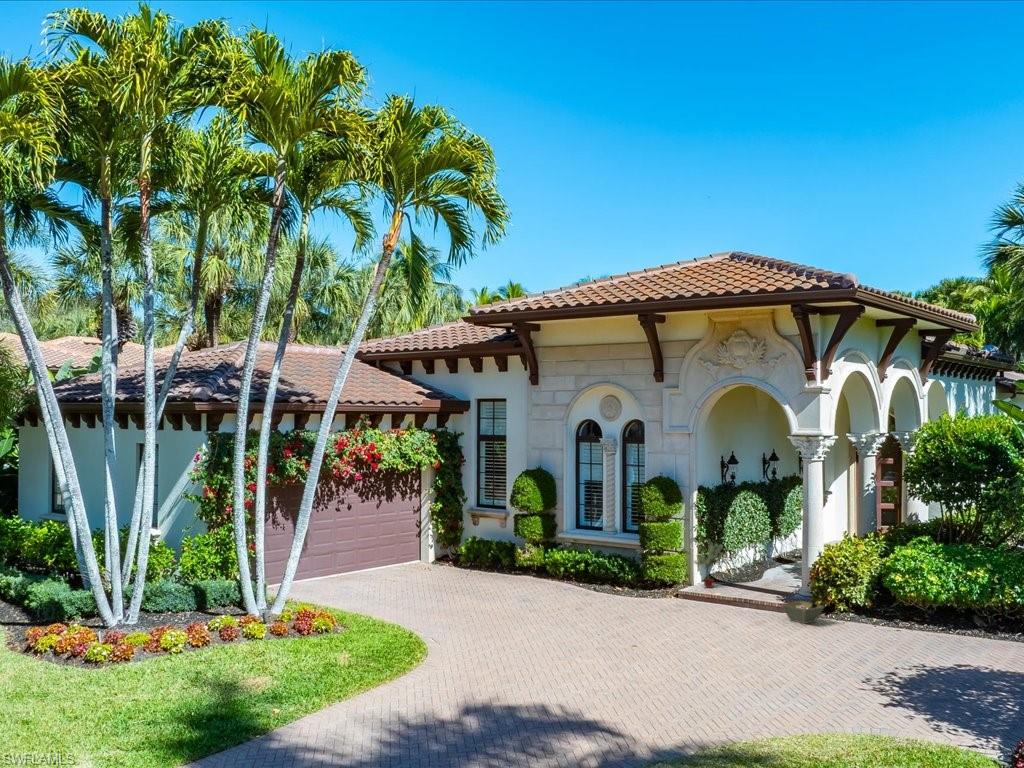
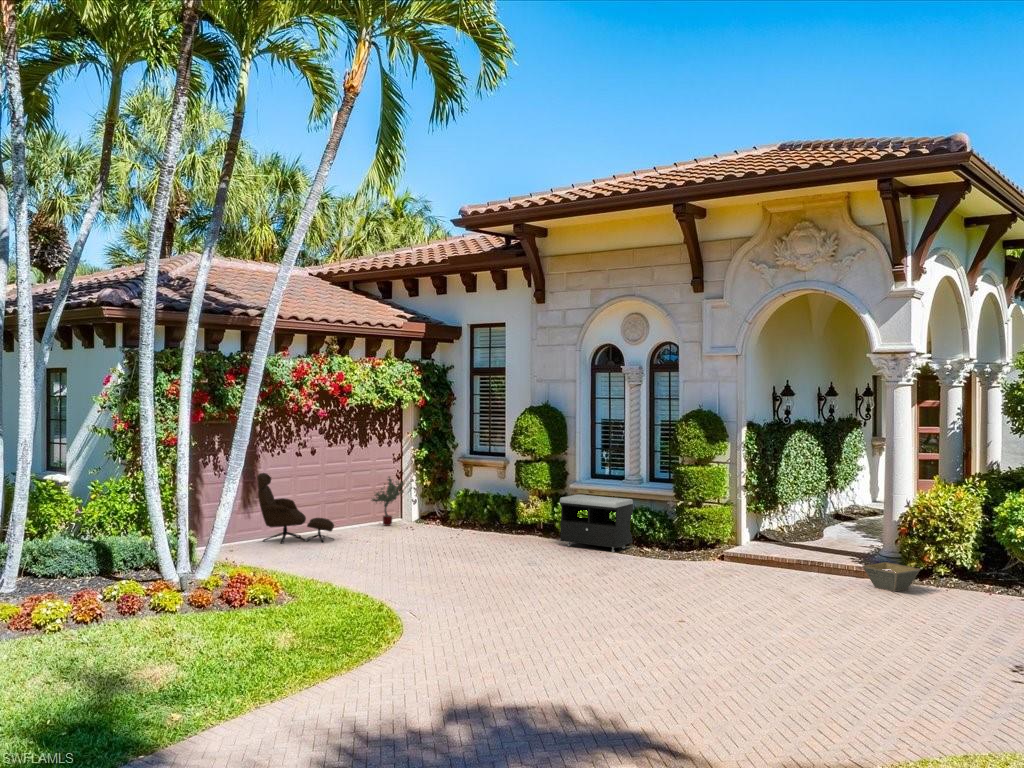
lounge chair: none [306,526,368,584] -> present [257,473,334,544]
potted tree: present [694,542,723,588] -> present [371,477,404,526]
storage bench: none [550,543,609,591] -> present [560,494,633,552]

